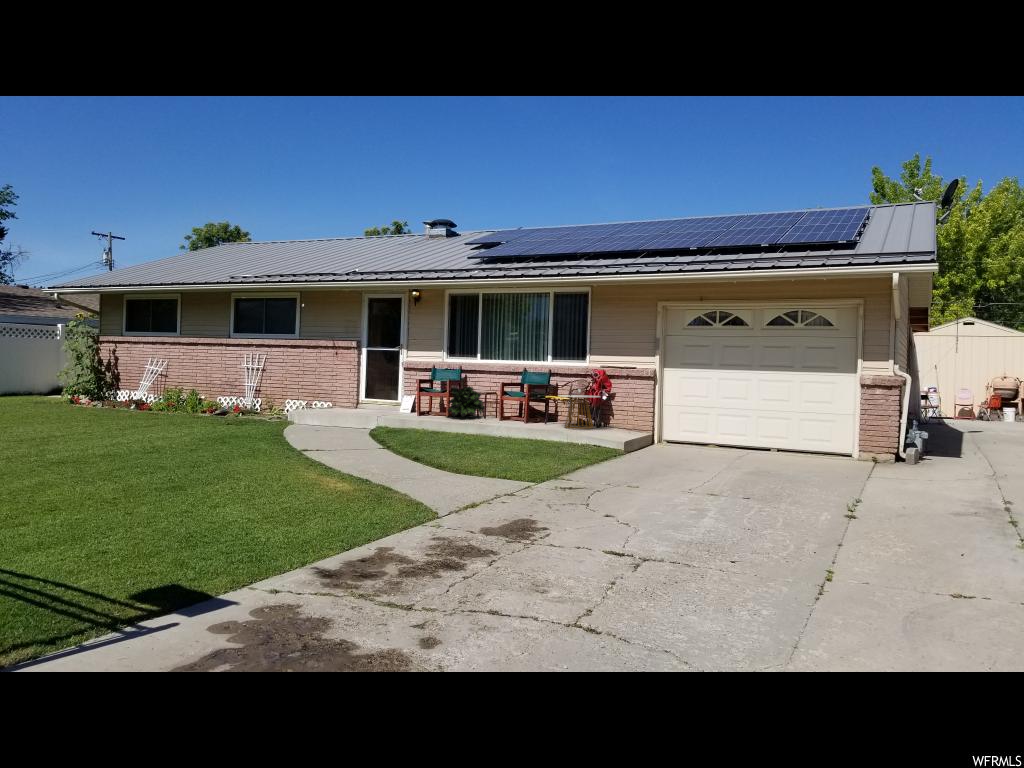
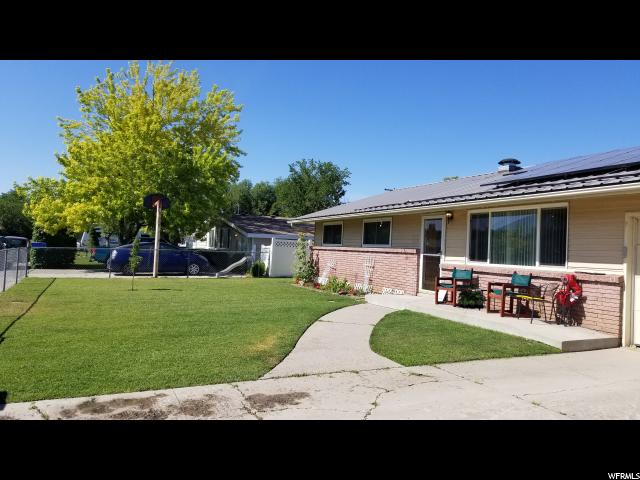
side table: present [559,389,599,429] -> none [528,291,568,326]

